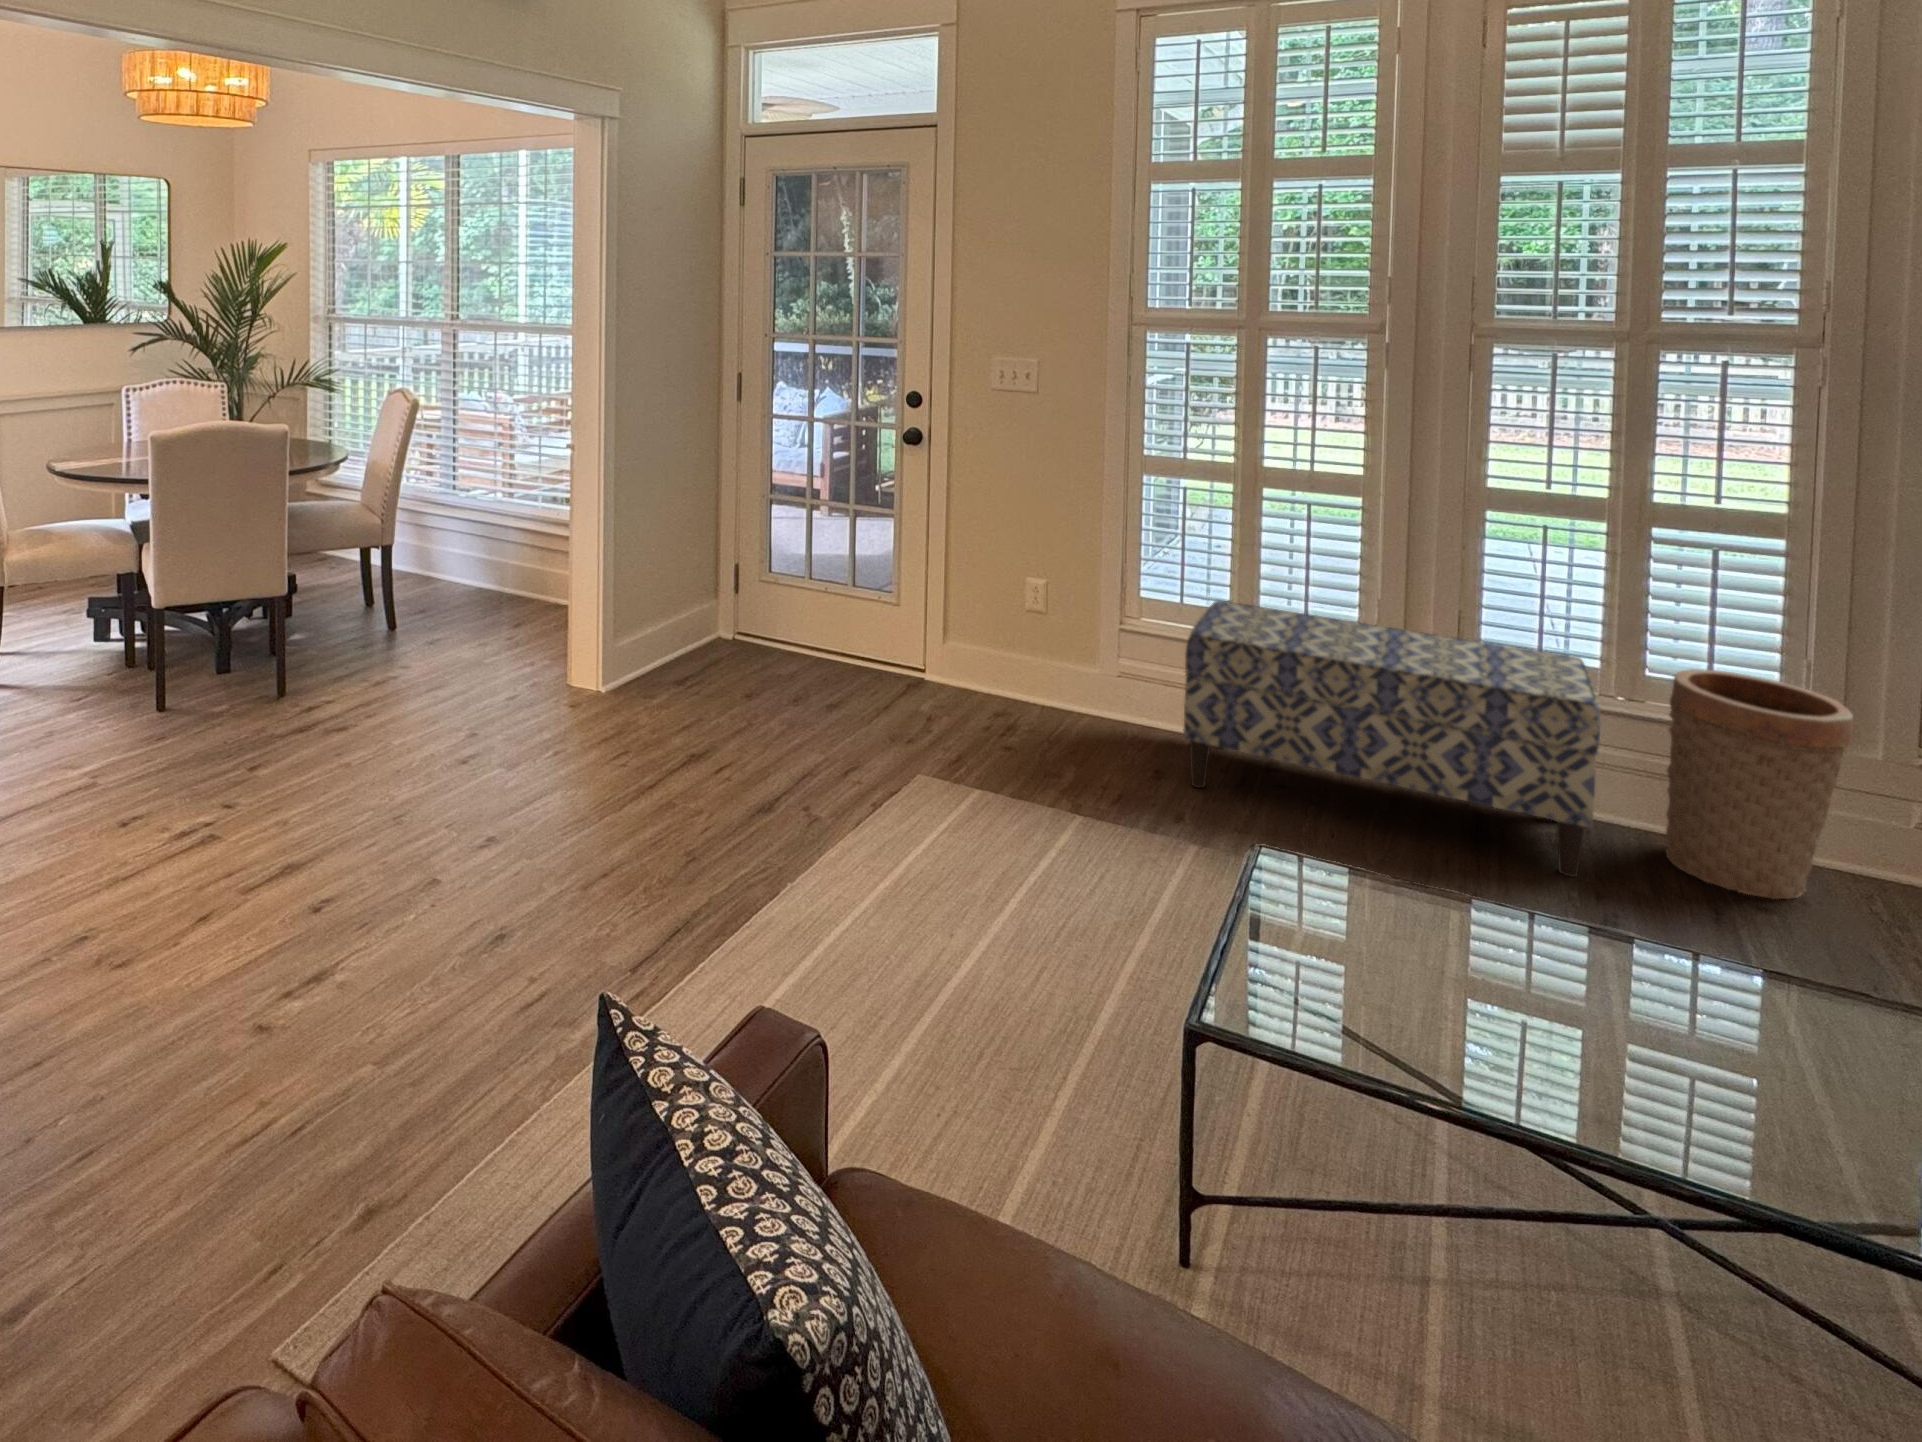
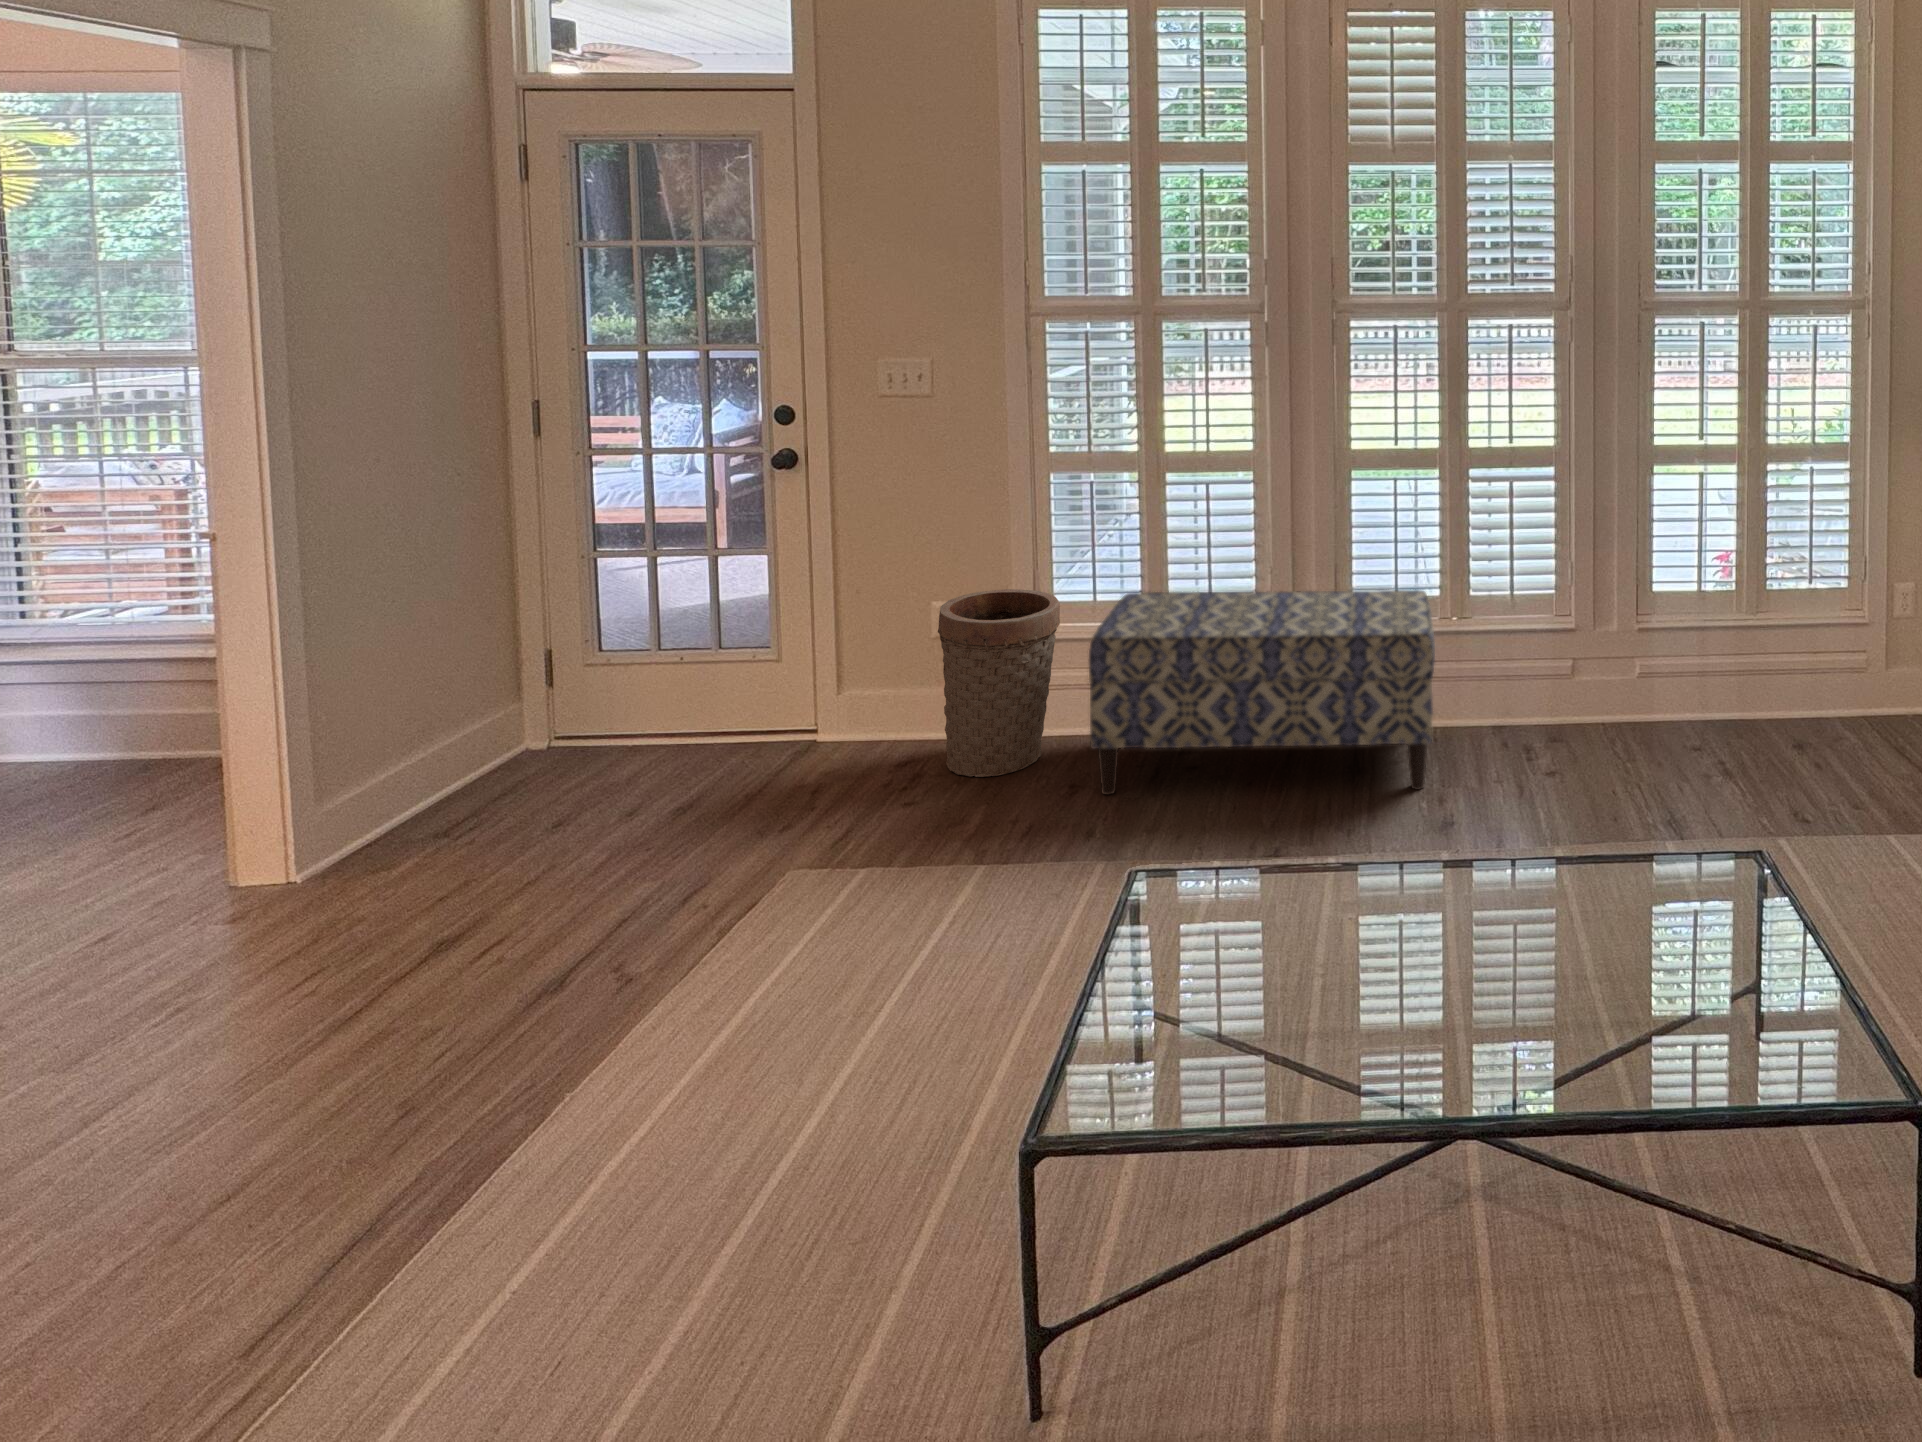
basket: present [1666,669,1853,899] -> present [938,589,1060,777]

